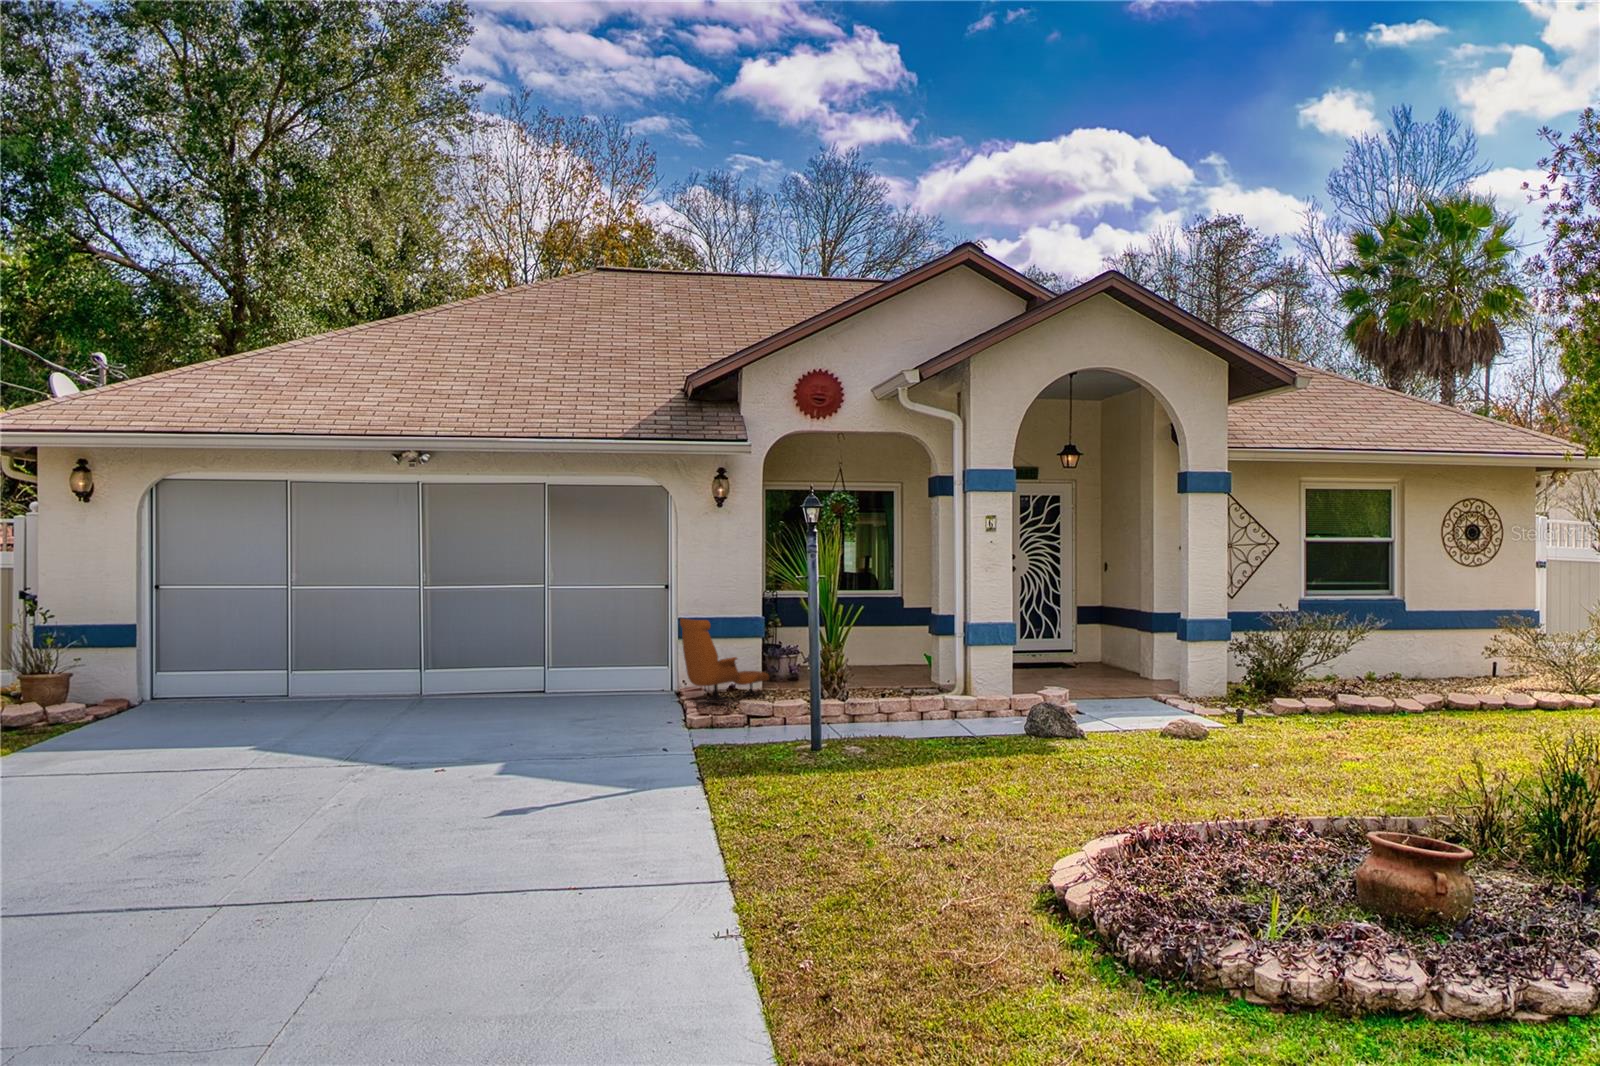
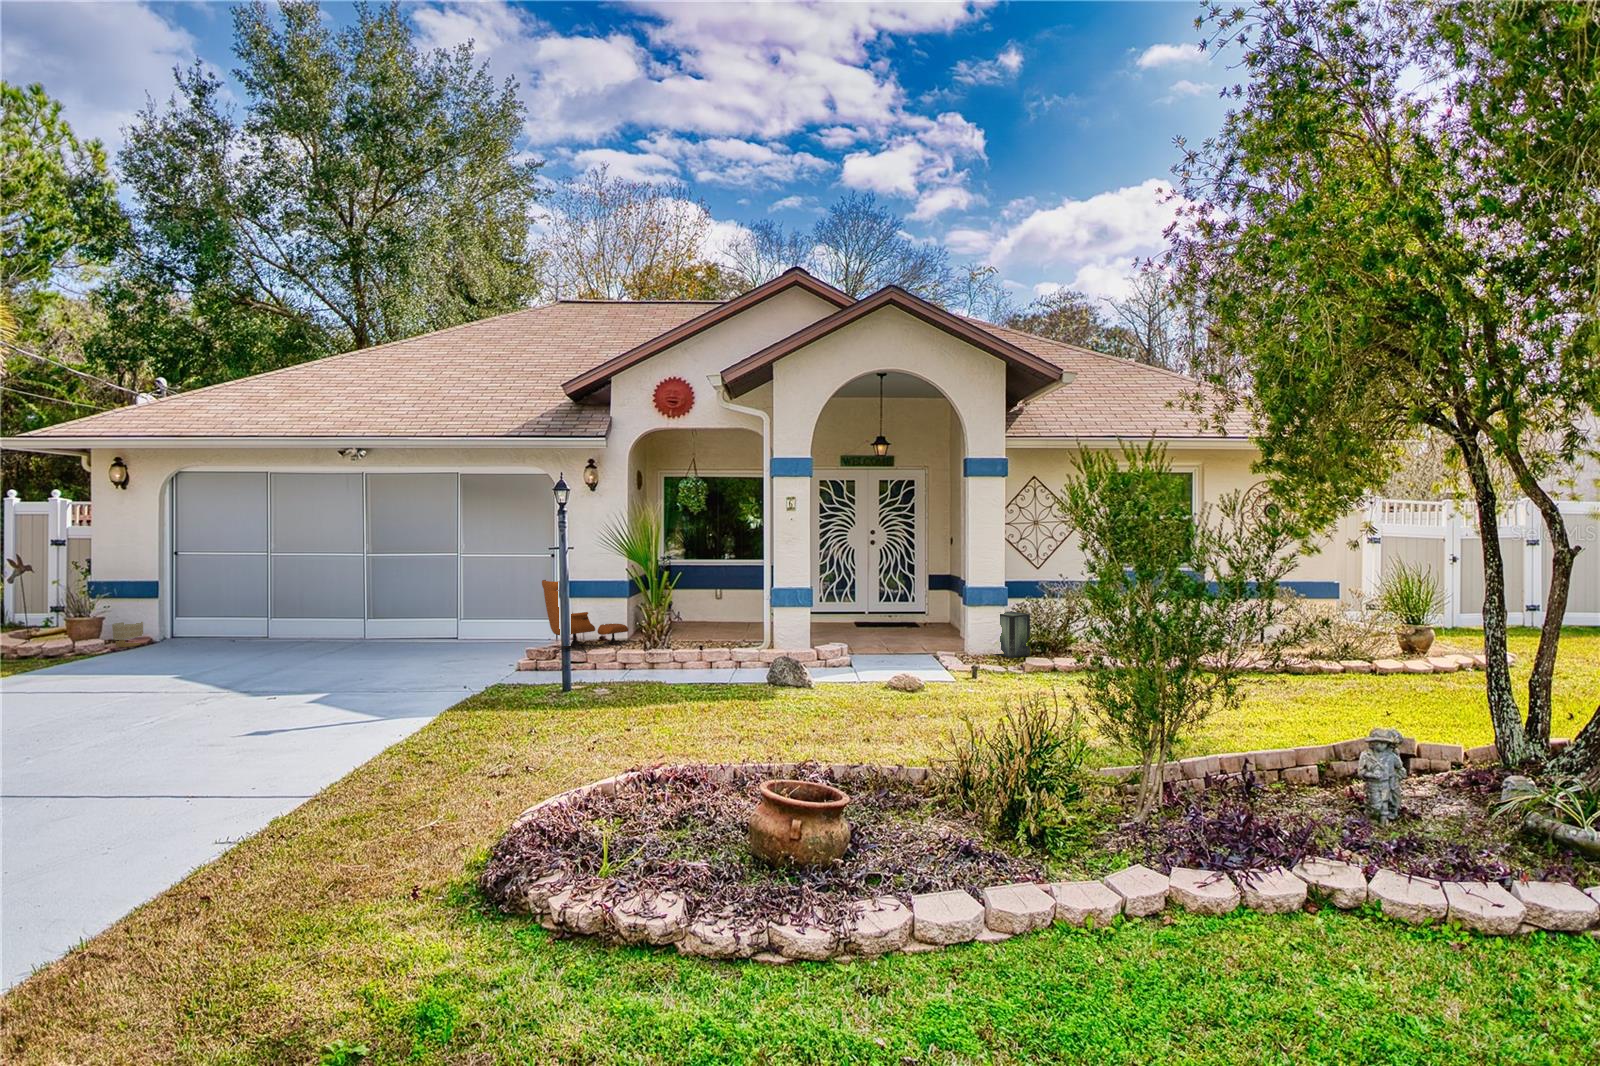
storage box: none [1213,648,1256,702] -> present [994,612,1030,658]
planter: none [79,680,117,715] -> present [112,622,143,647]

